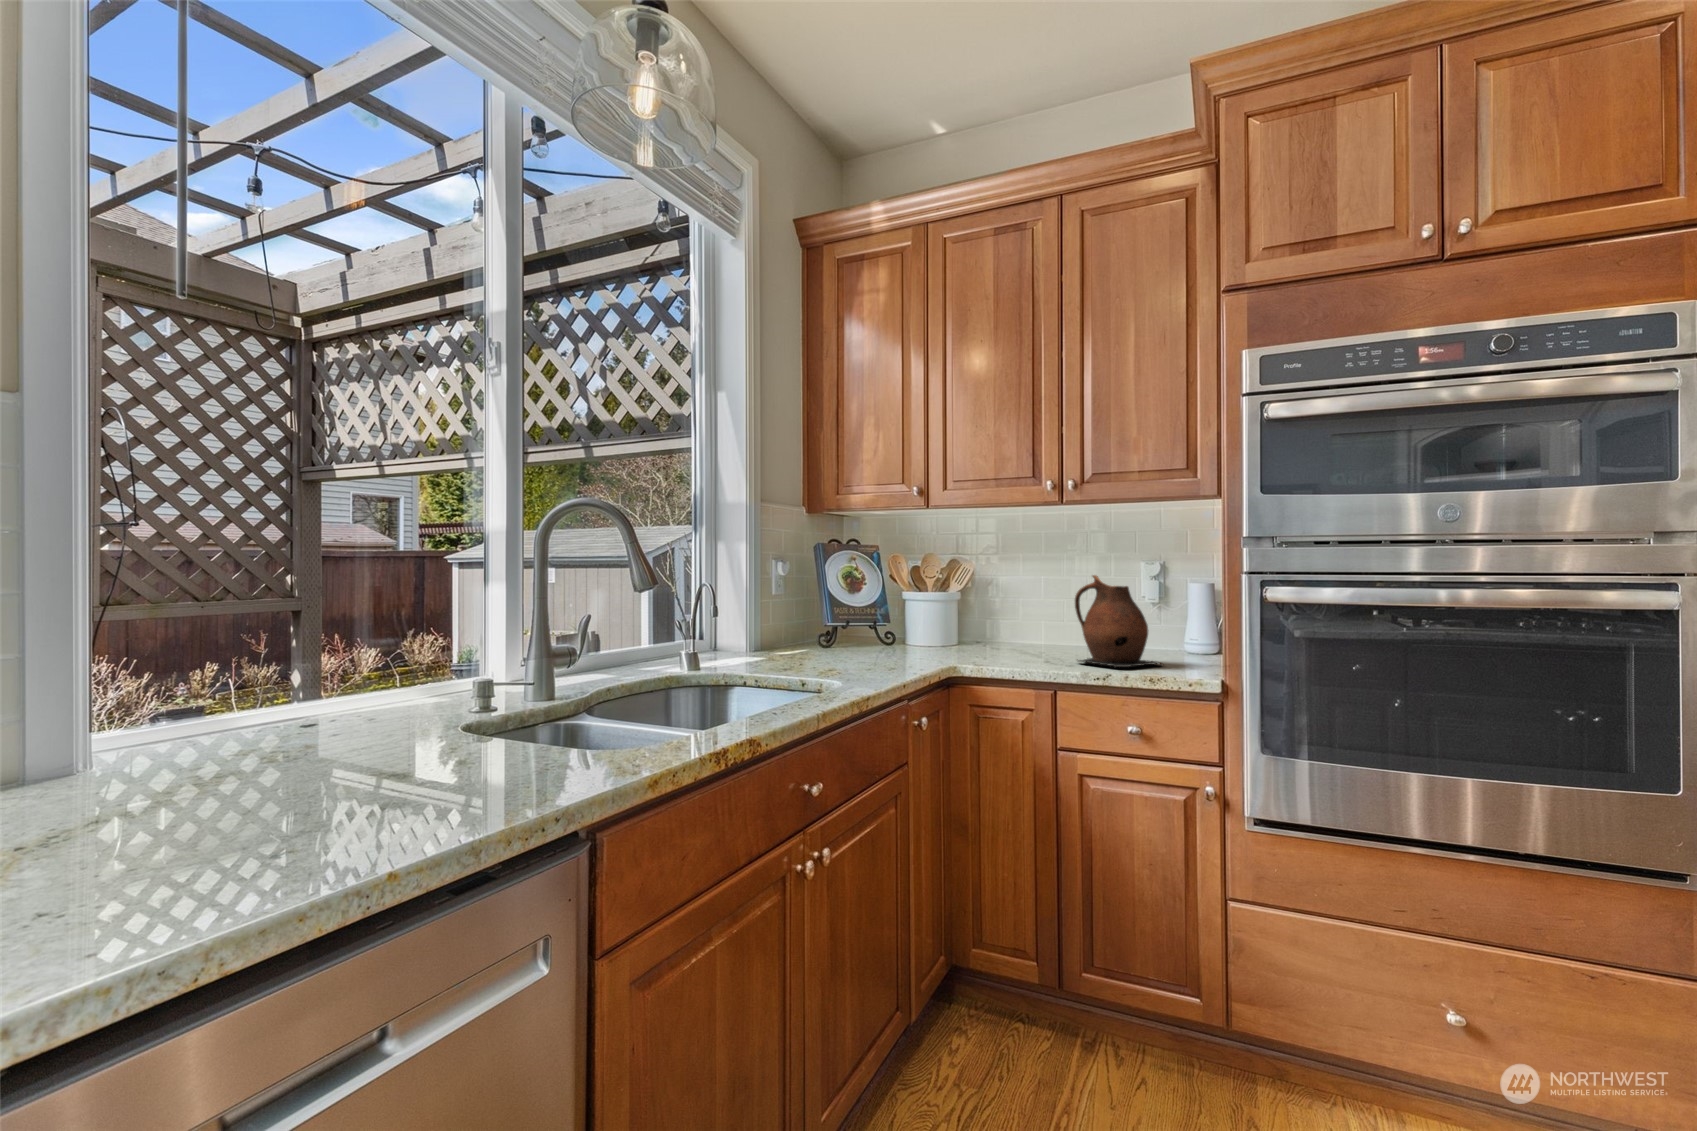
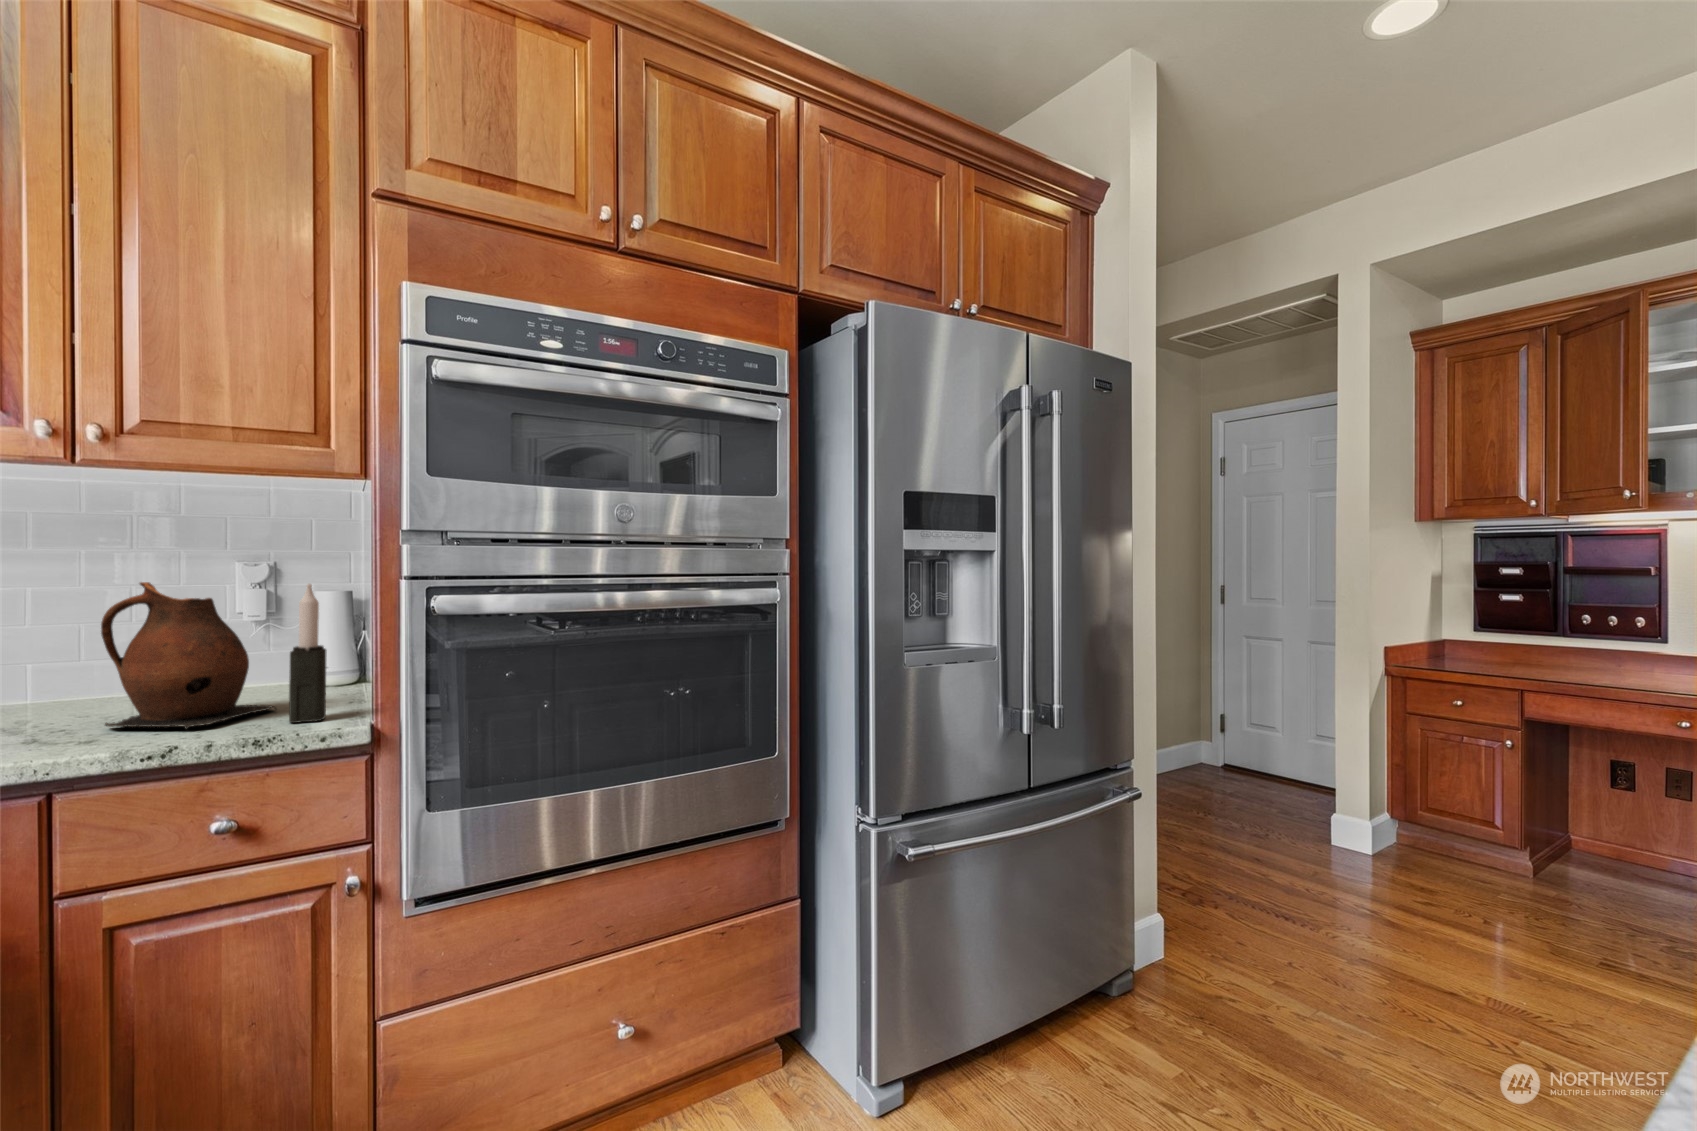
candle: none [1171,577,1194,674] -> present [289,584,327,723]

